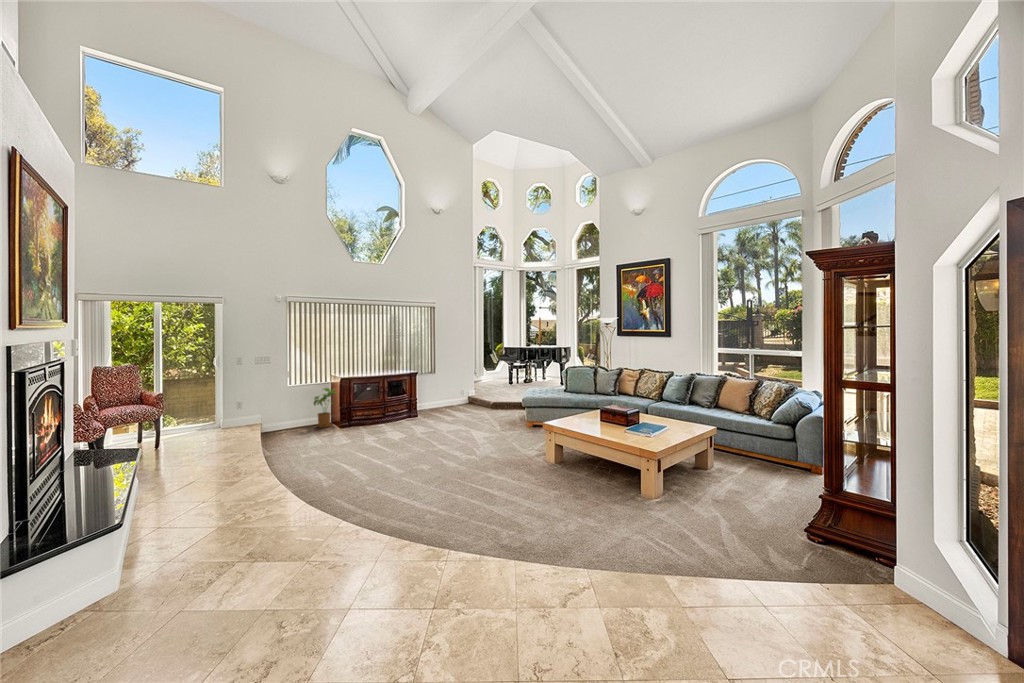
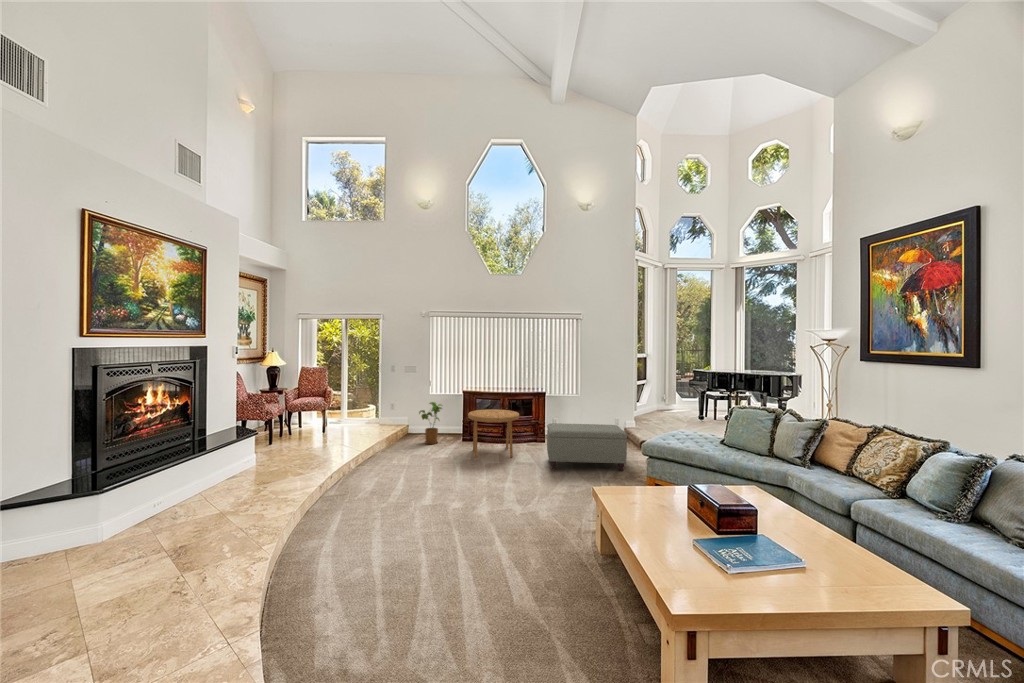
side table: none [372,388,417,430] -> present [468,409,519,458]
ottoman: none [442,390,506,426] -> present [547,423,627,471]

